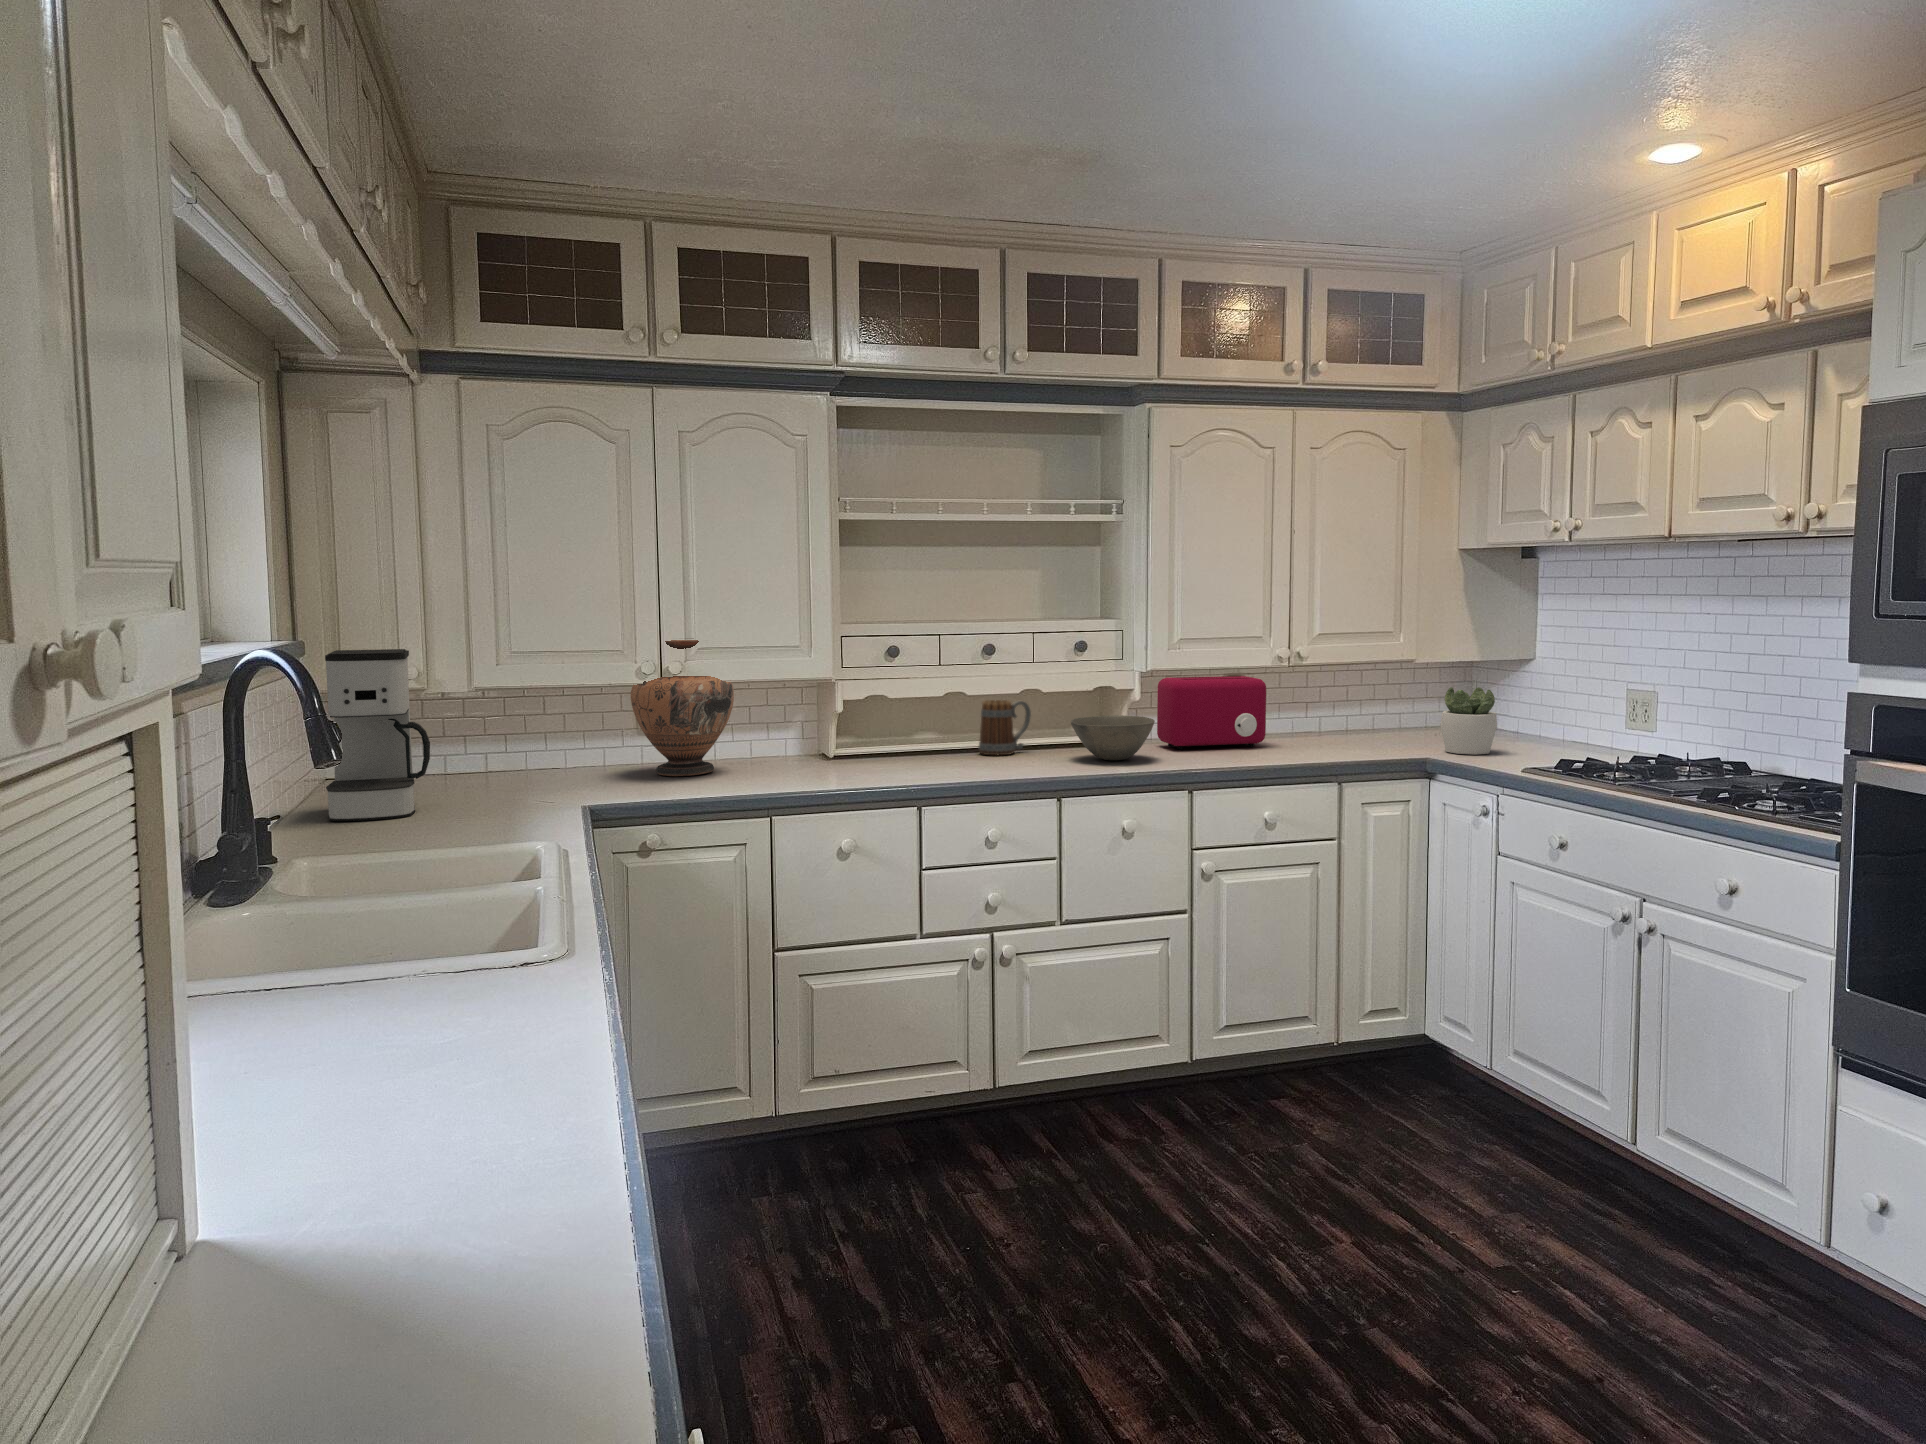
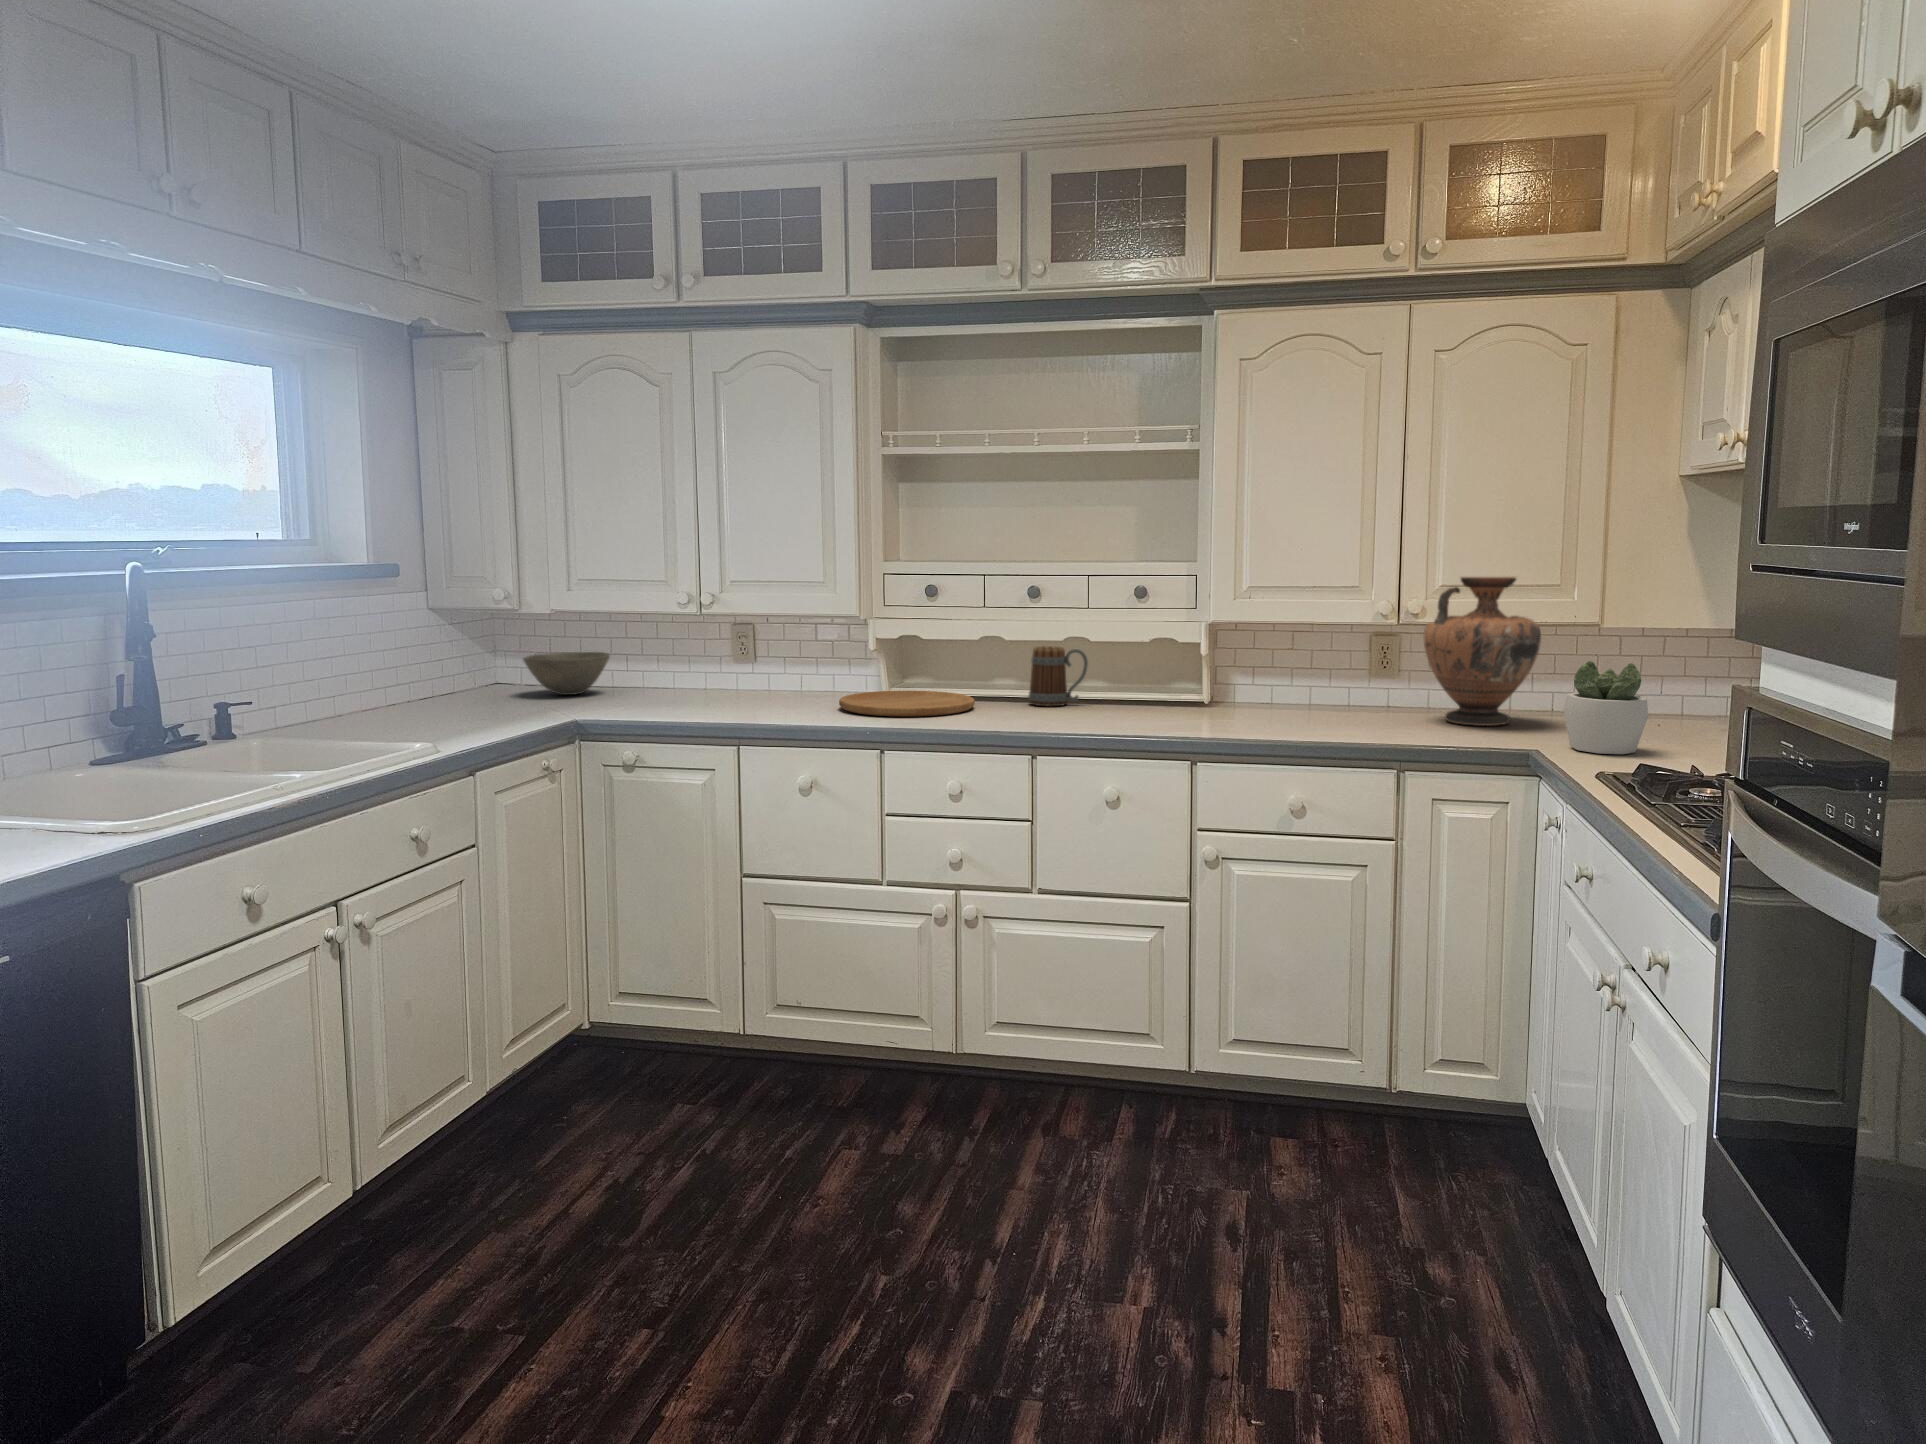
vase: present [631,640,734,776] -> present [1424,577,1541,726]
coffee maker: present [325,649,430,821] -> none [379,570,477,712]
toaster: present [1157,676,1266,749] -> none [1233,631,1362,721]
bowl: present [1071,715,1155,760] -> present [523,652,610,695]
cutting board: none [825,750,957,776] -> present [839,690,975,717]

